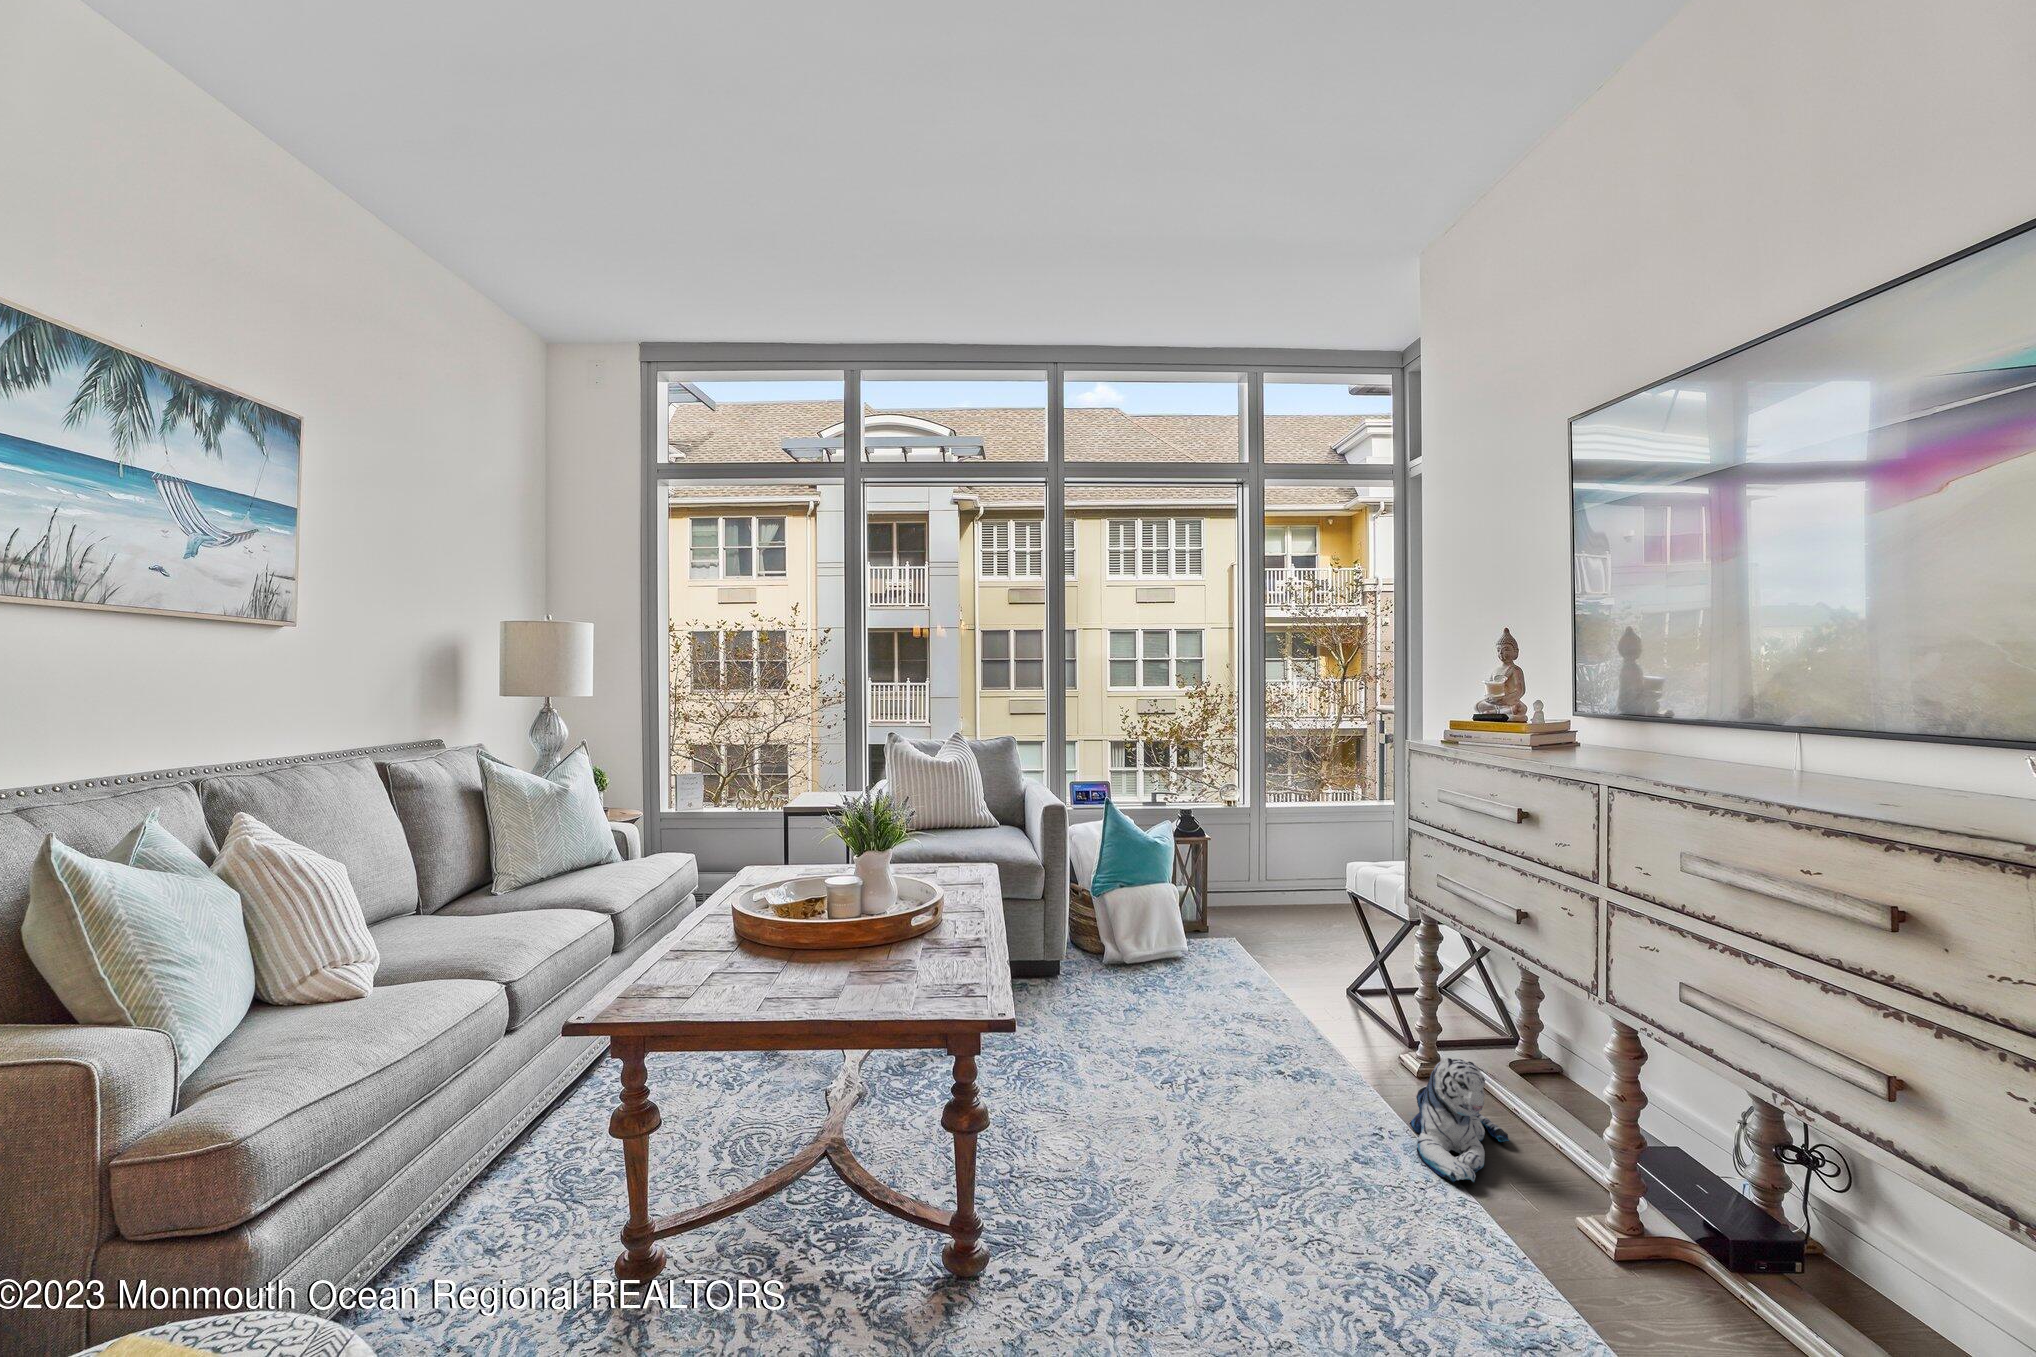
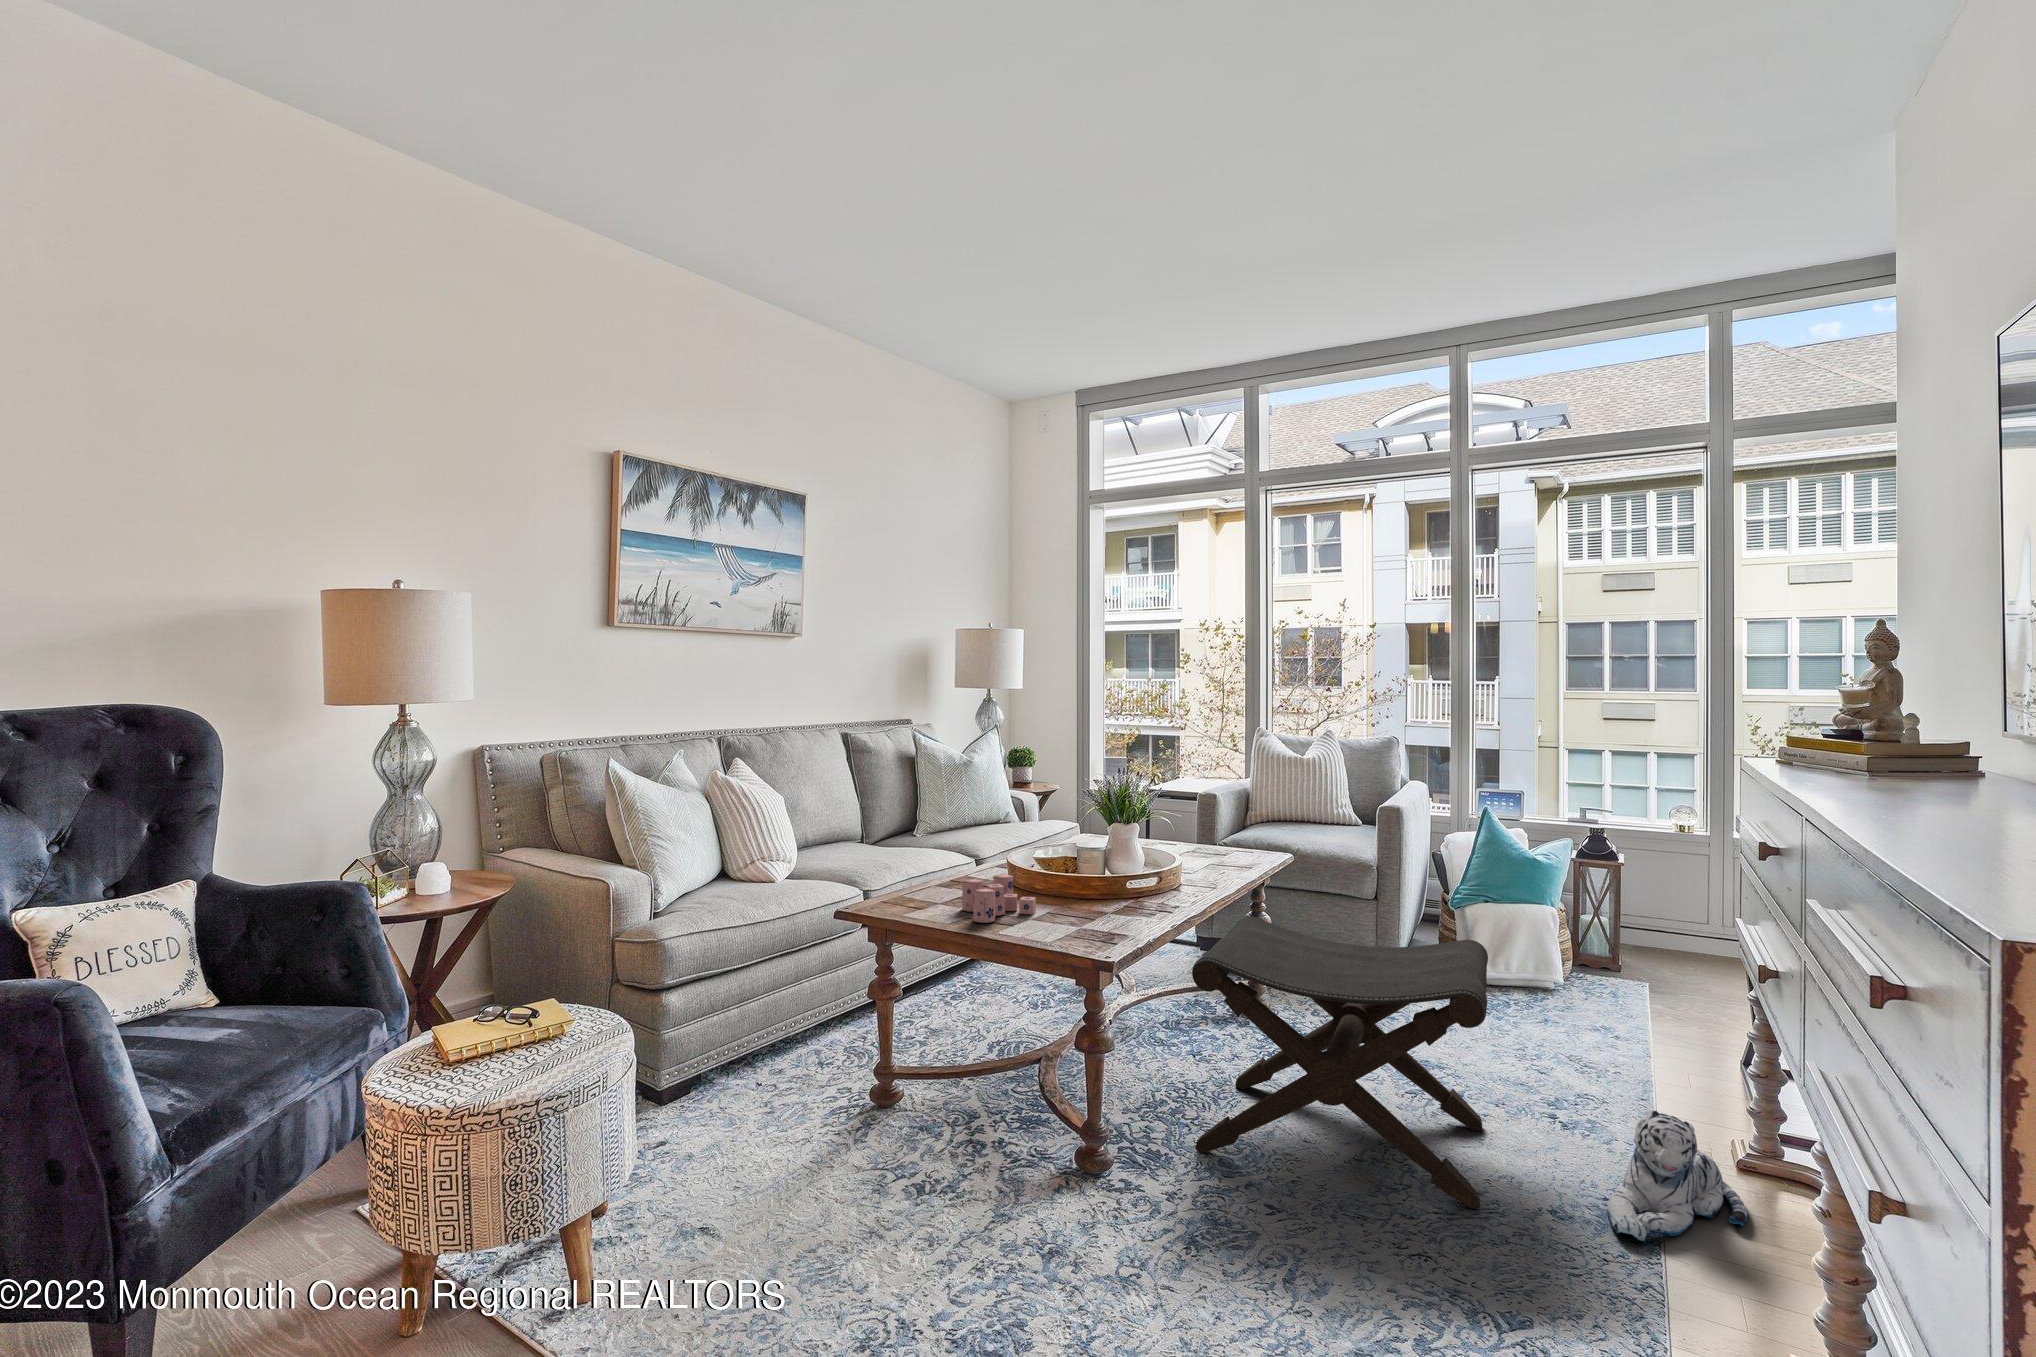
footstool: none [1024,926,1353,1221] -> present [1192,916,1488,1209]
candle: none [741,931,842,1002] -> present [962,875,1036,923]

